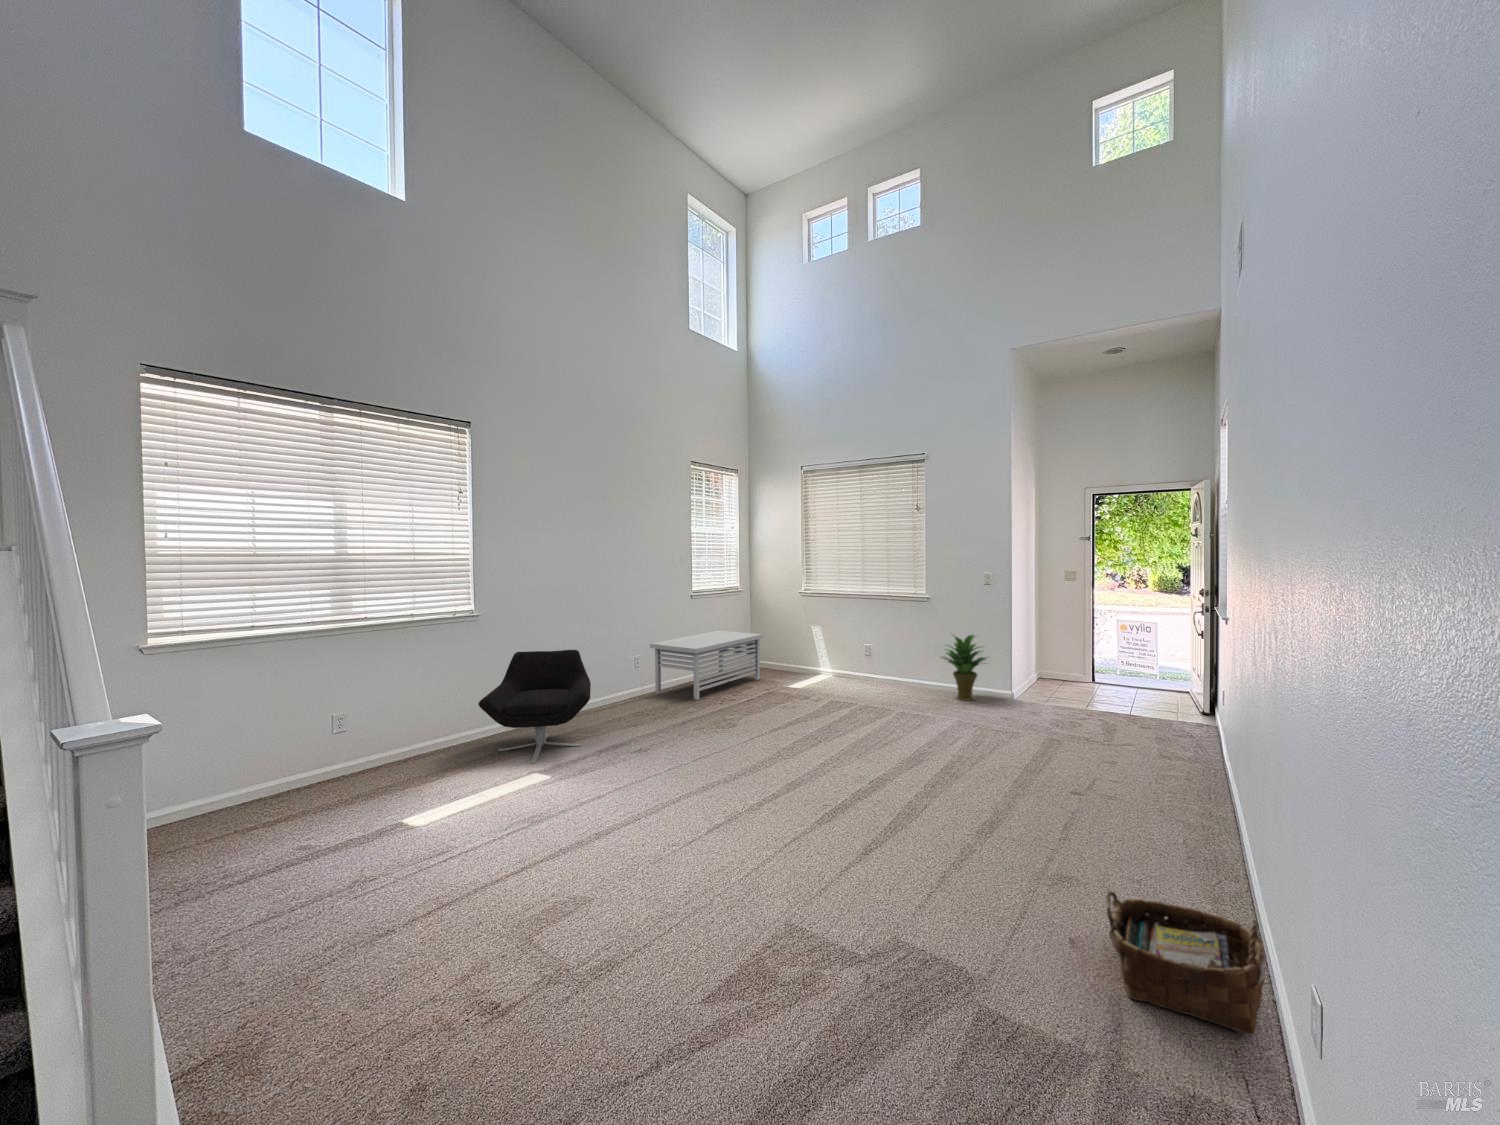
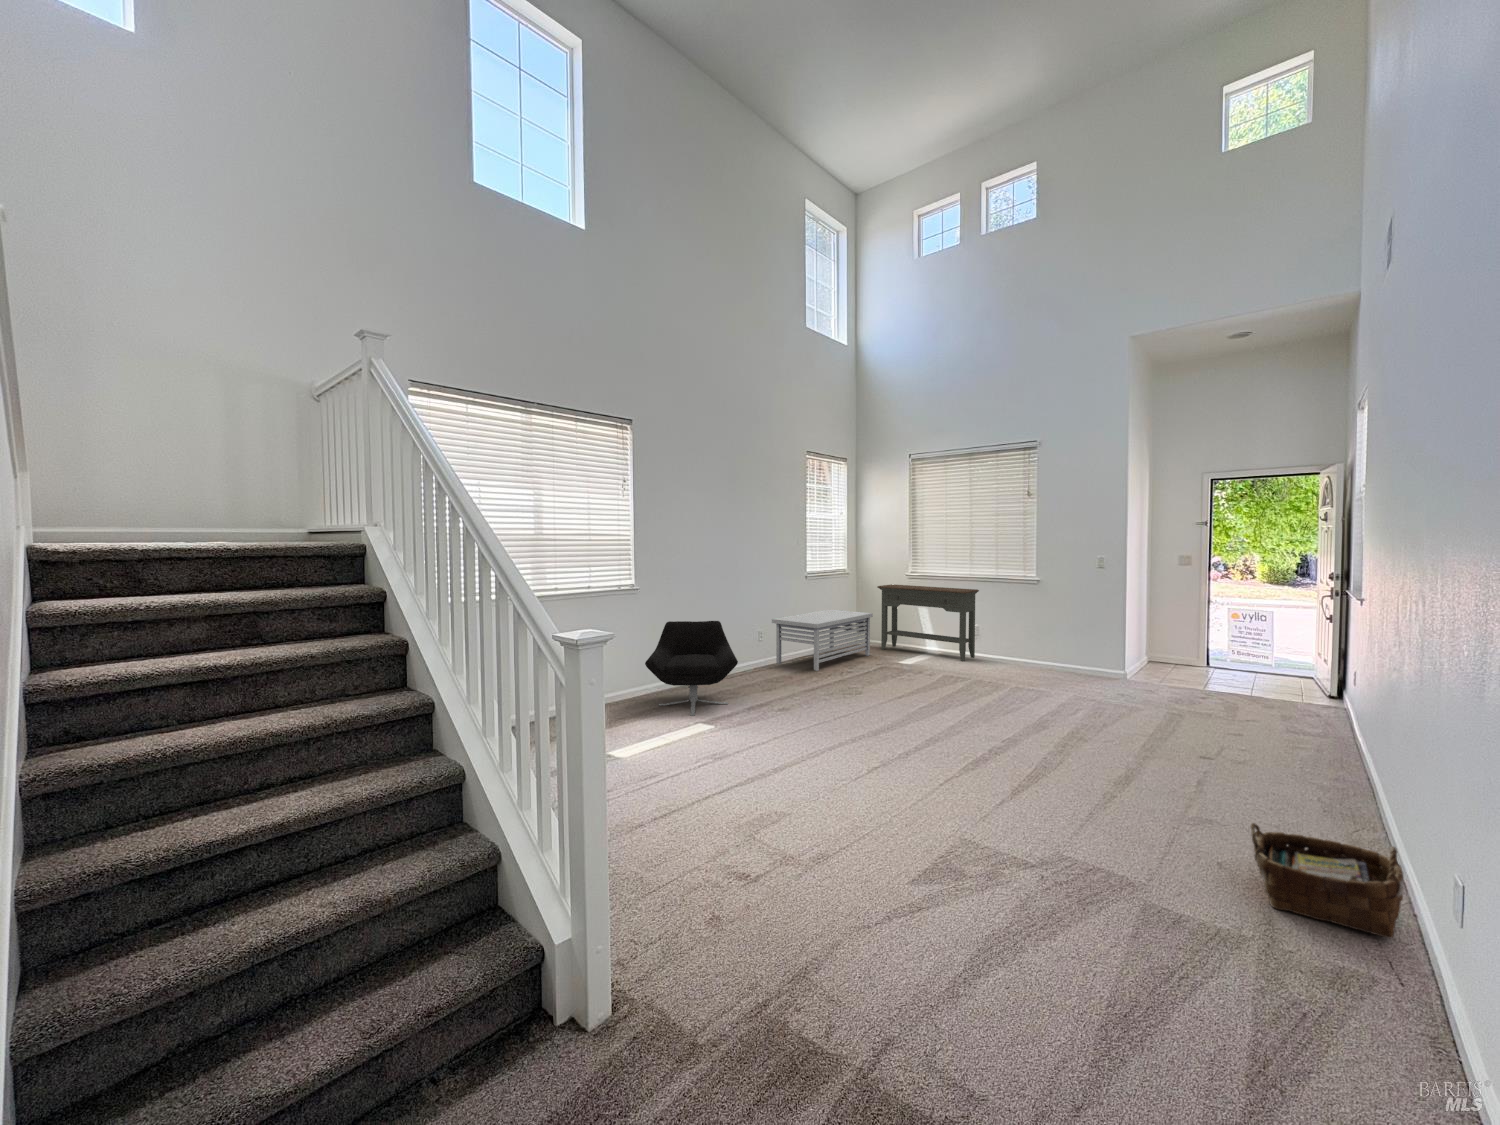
console table: none [769,603,871,684] -> present [877,584,979,661]
potted plant: present [942,635,986,701] -> none [1049,614,1103,679]

